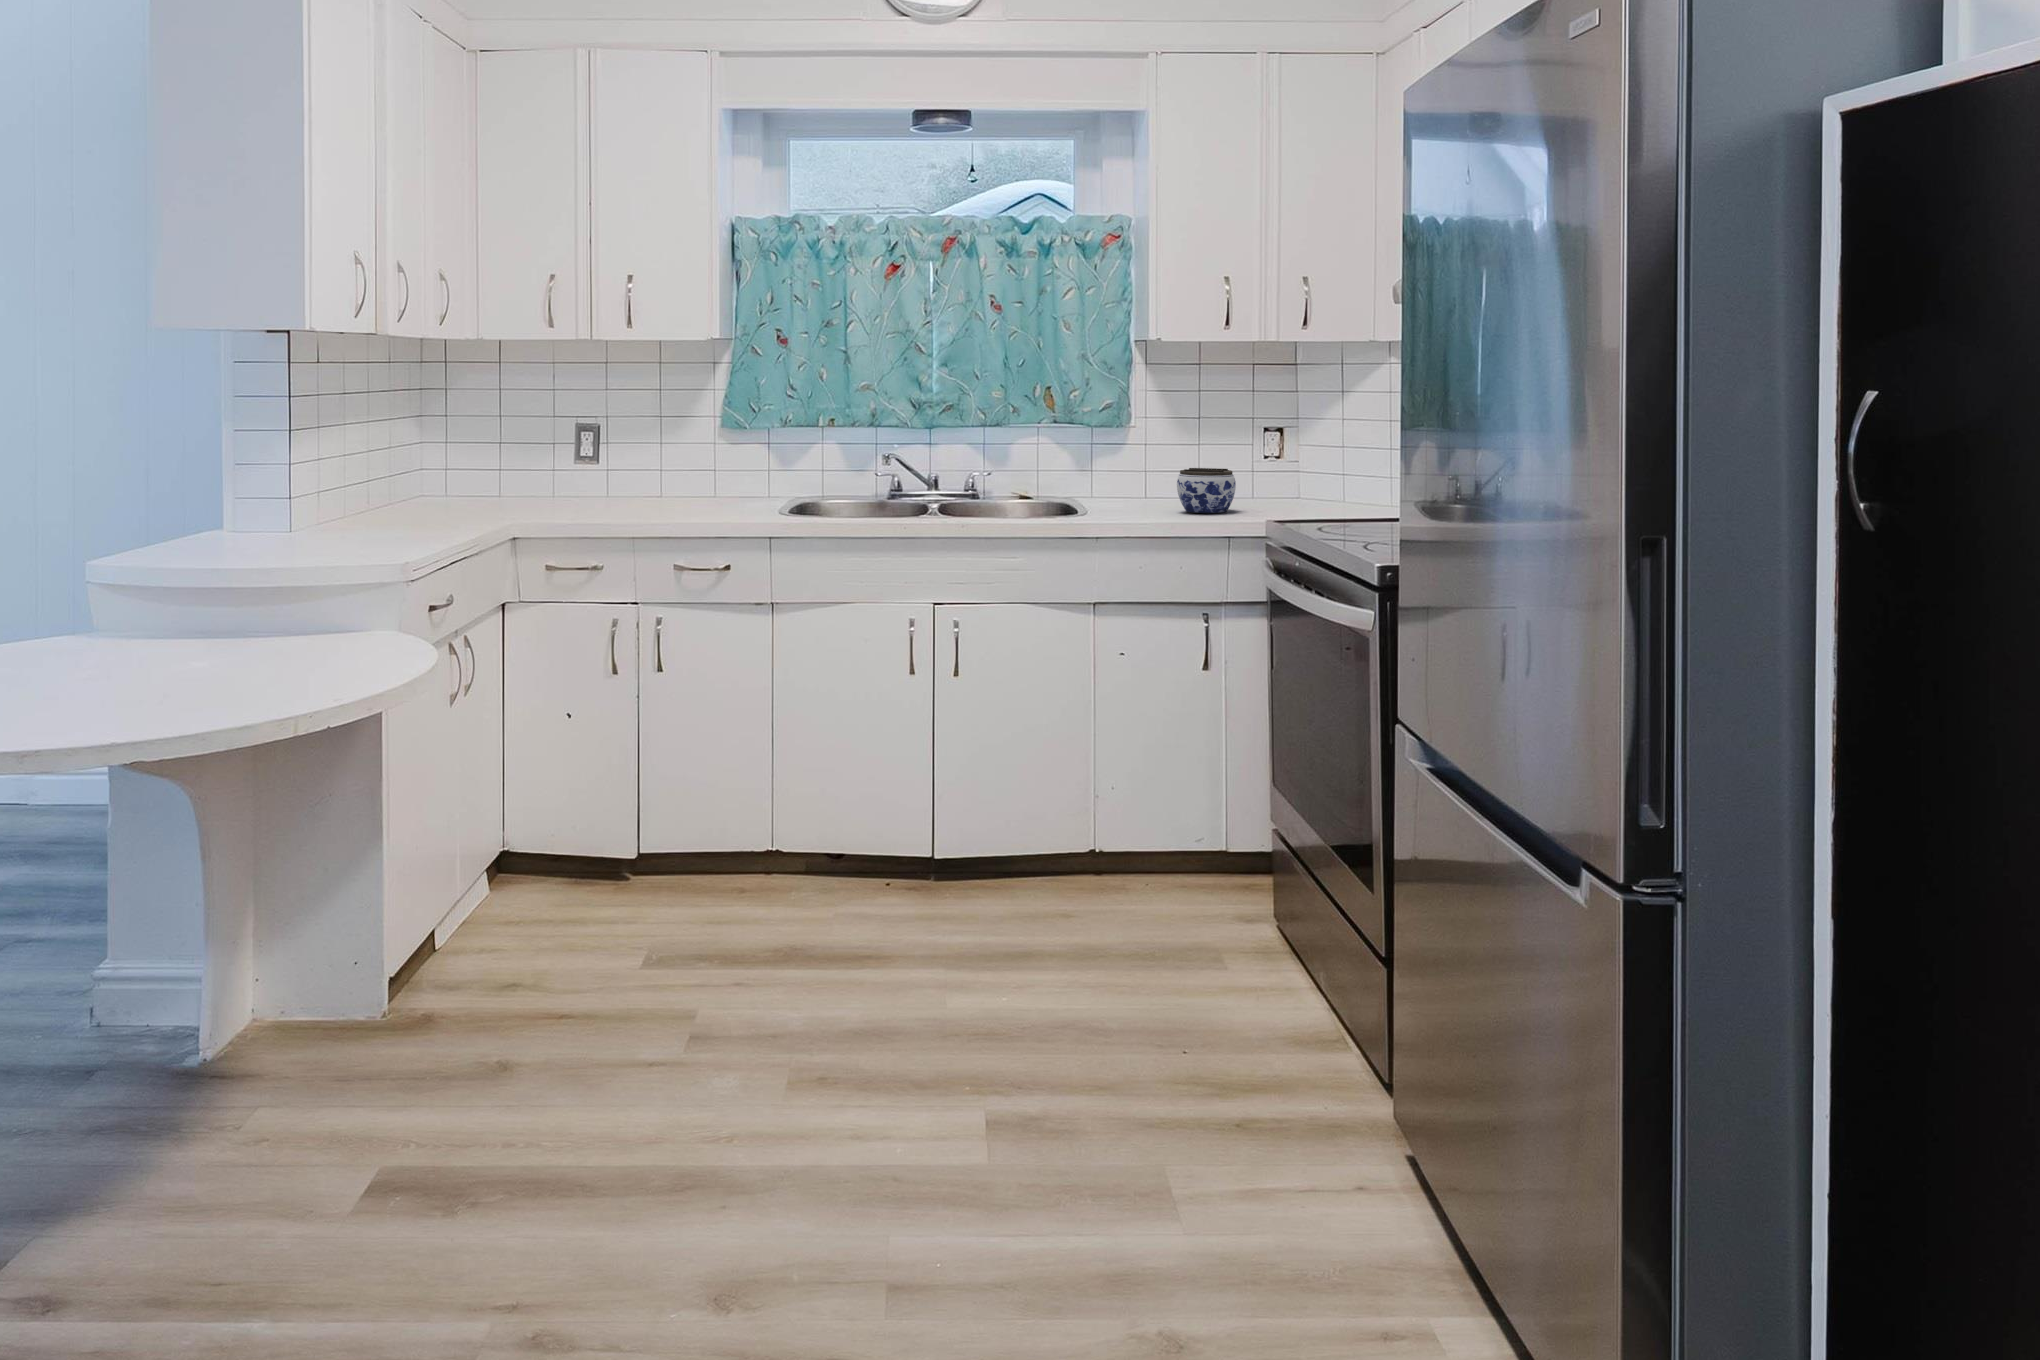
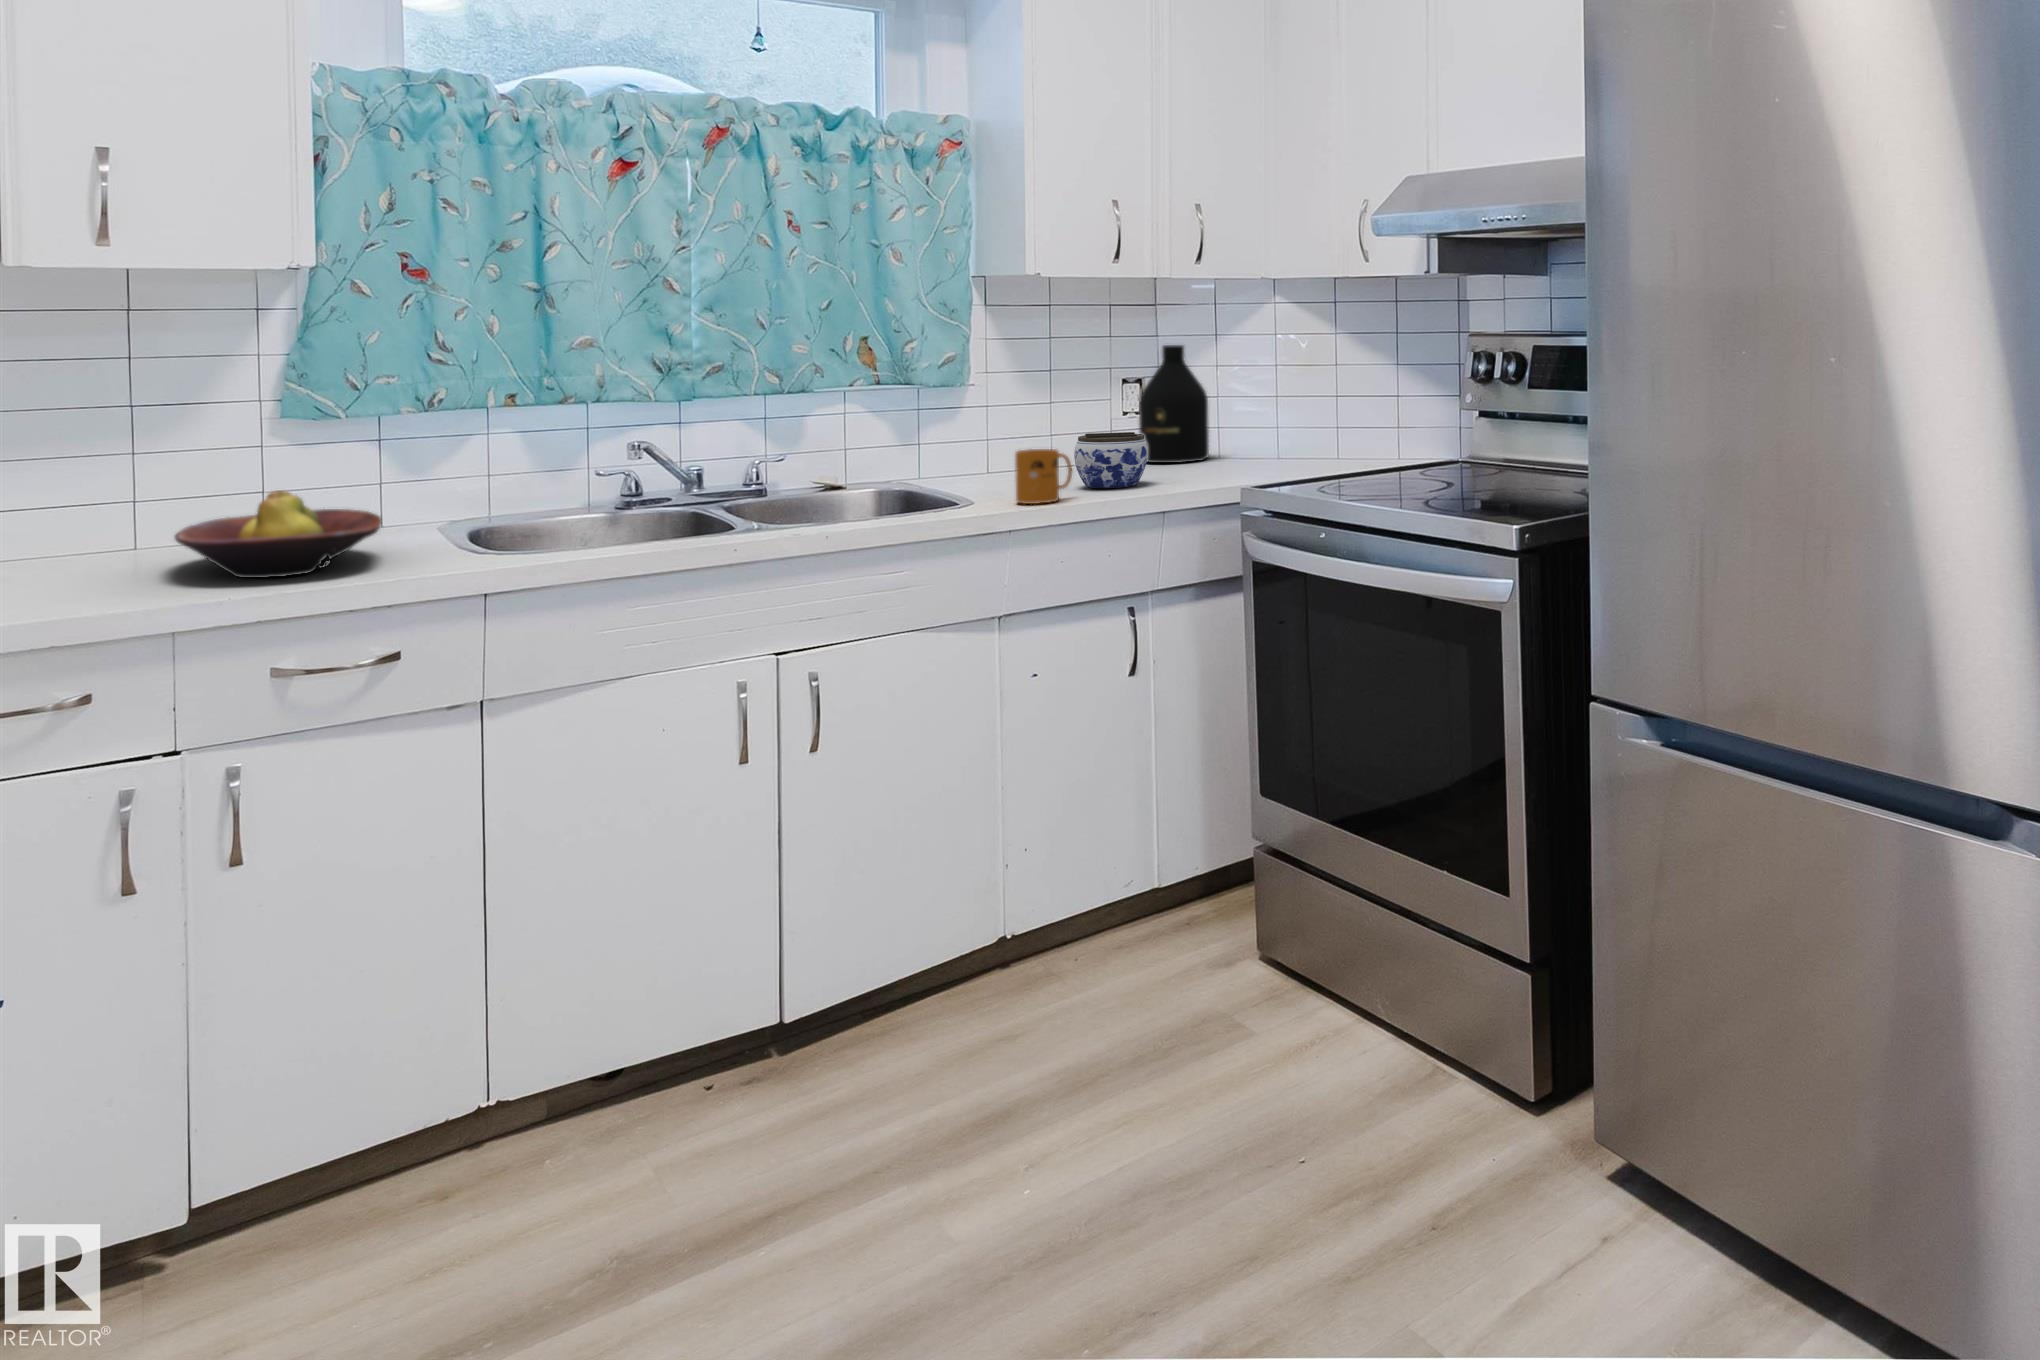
bottle: none [1272,397,1332,499] -> present [1139,345,1209,463]
fruit bowl: none [640,472,740,520] -> present [175,490,382,578]
mug: none [1115,477,1161,519] -> present [1015,449,1072,504]

